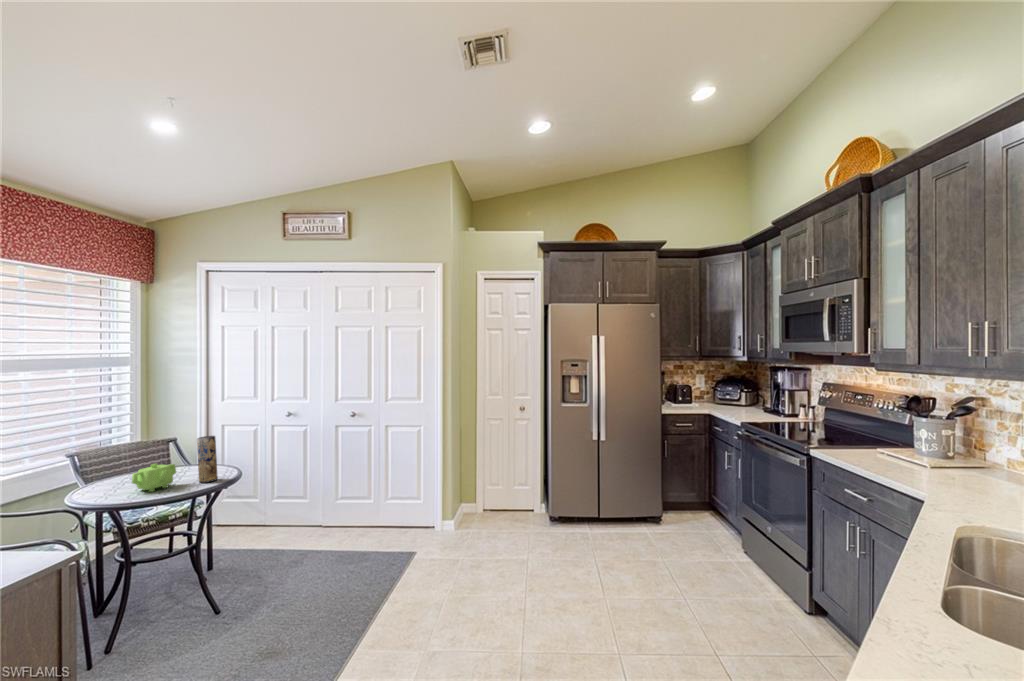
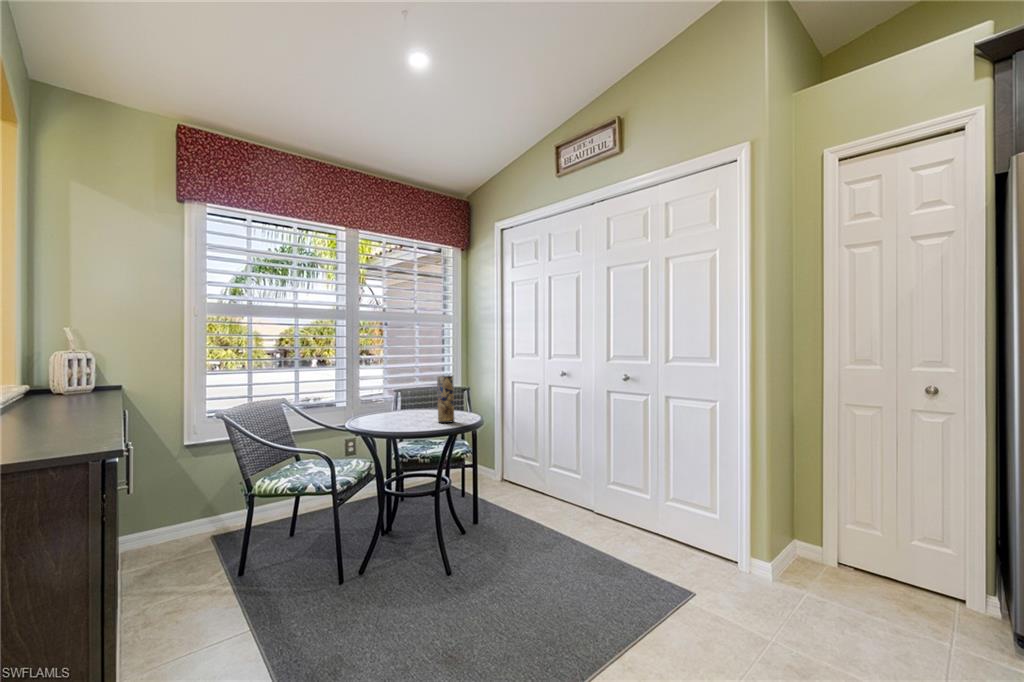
teapot: present [132,464,176,492] -> none [386,396,424,422]

